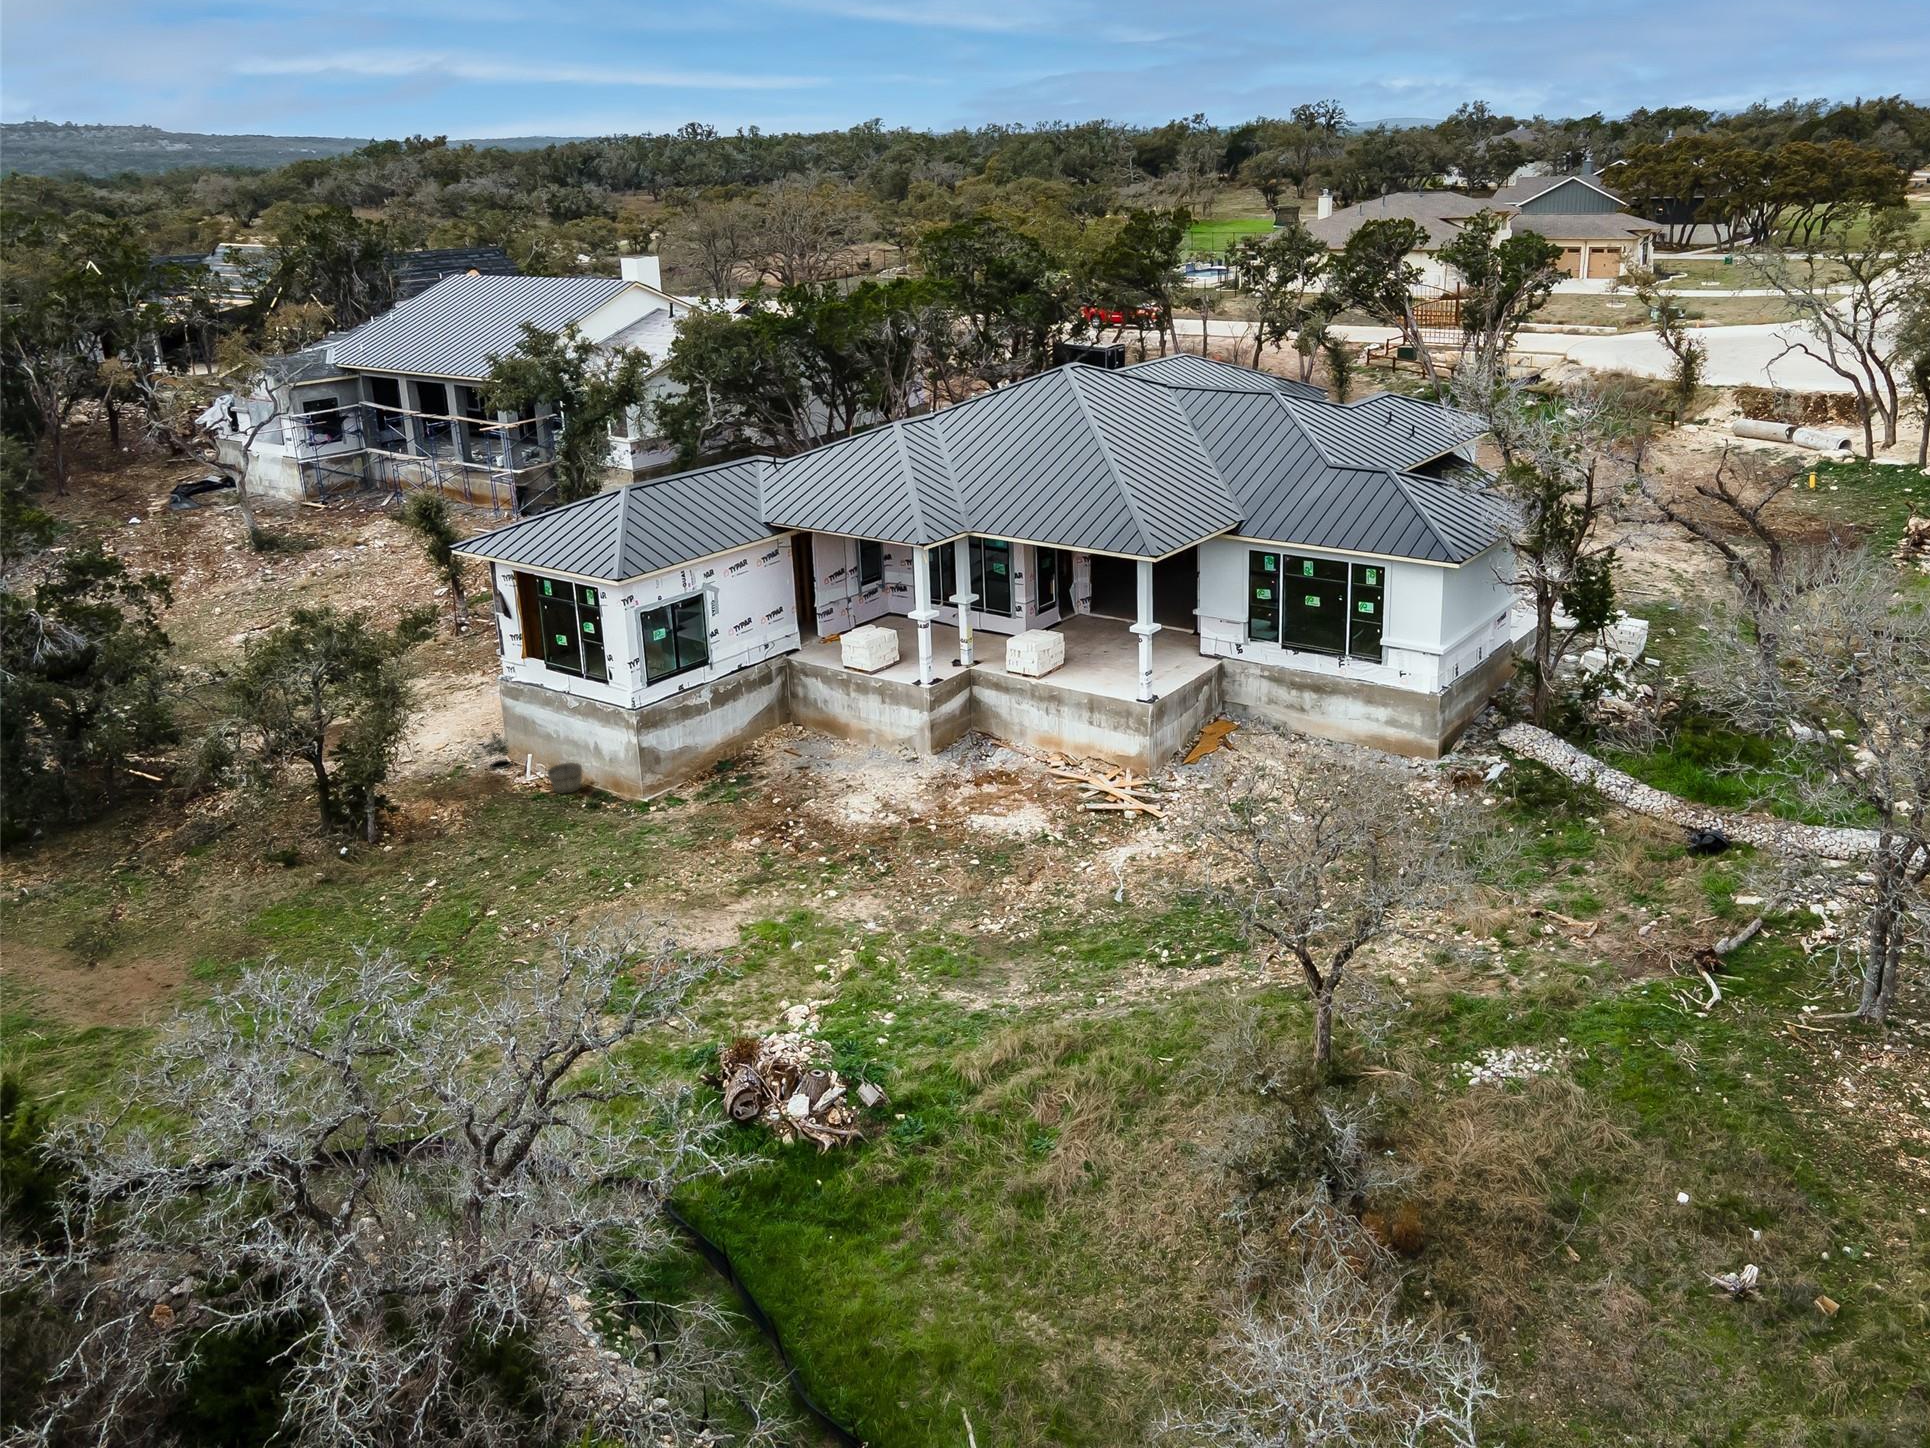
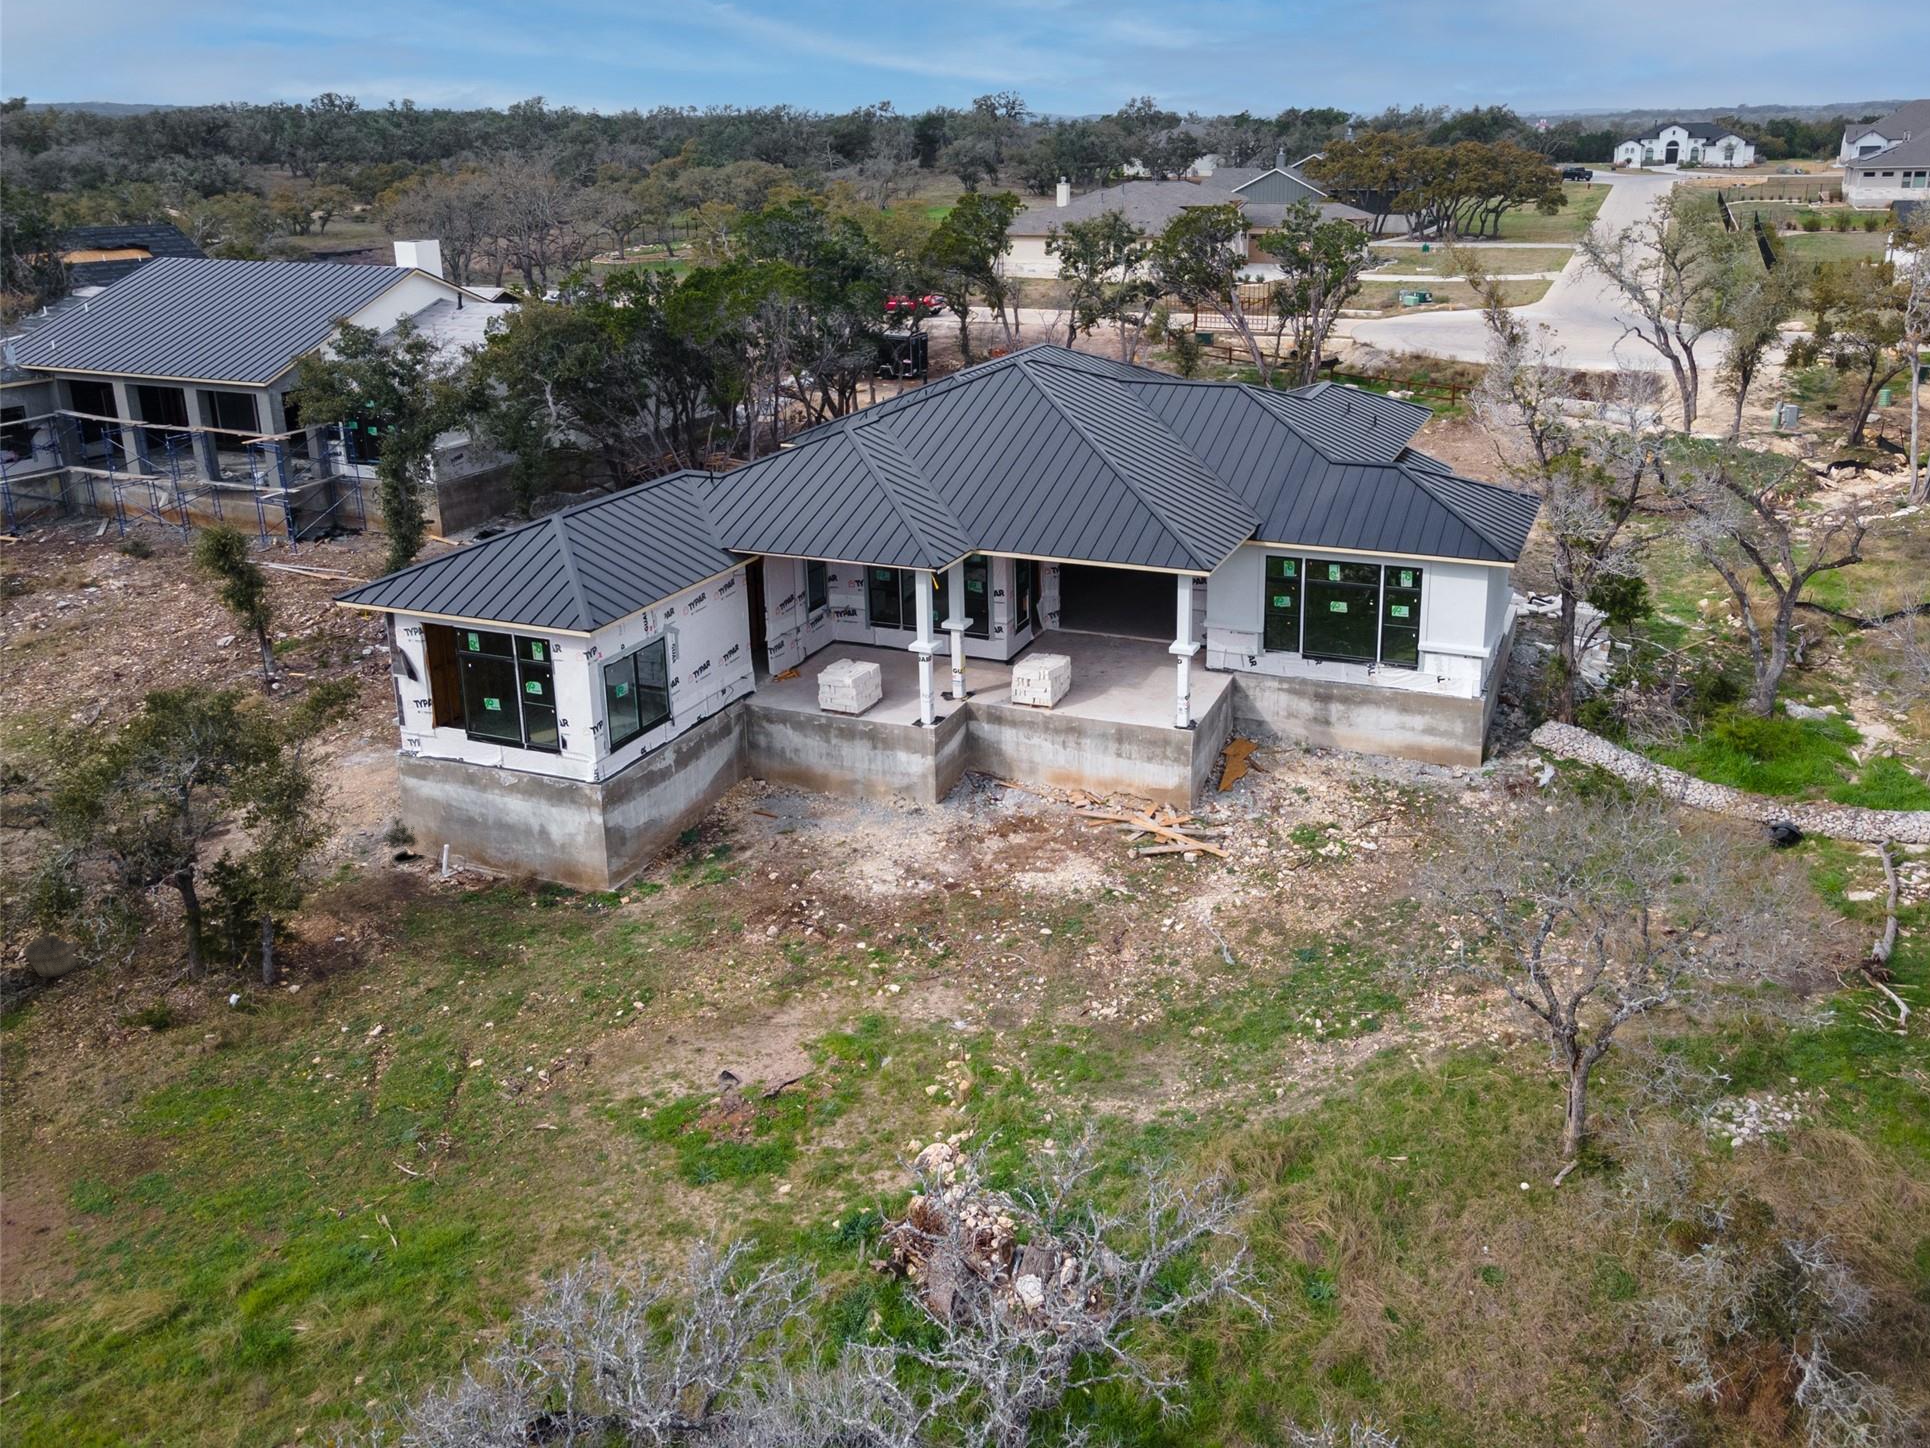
wooden bucket: present [547,762,582,793] -> present [24,935,78,978]

